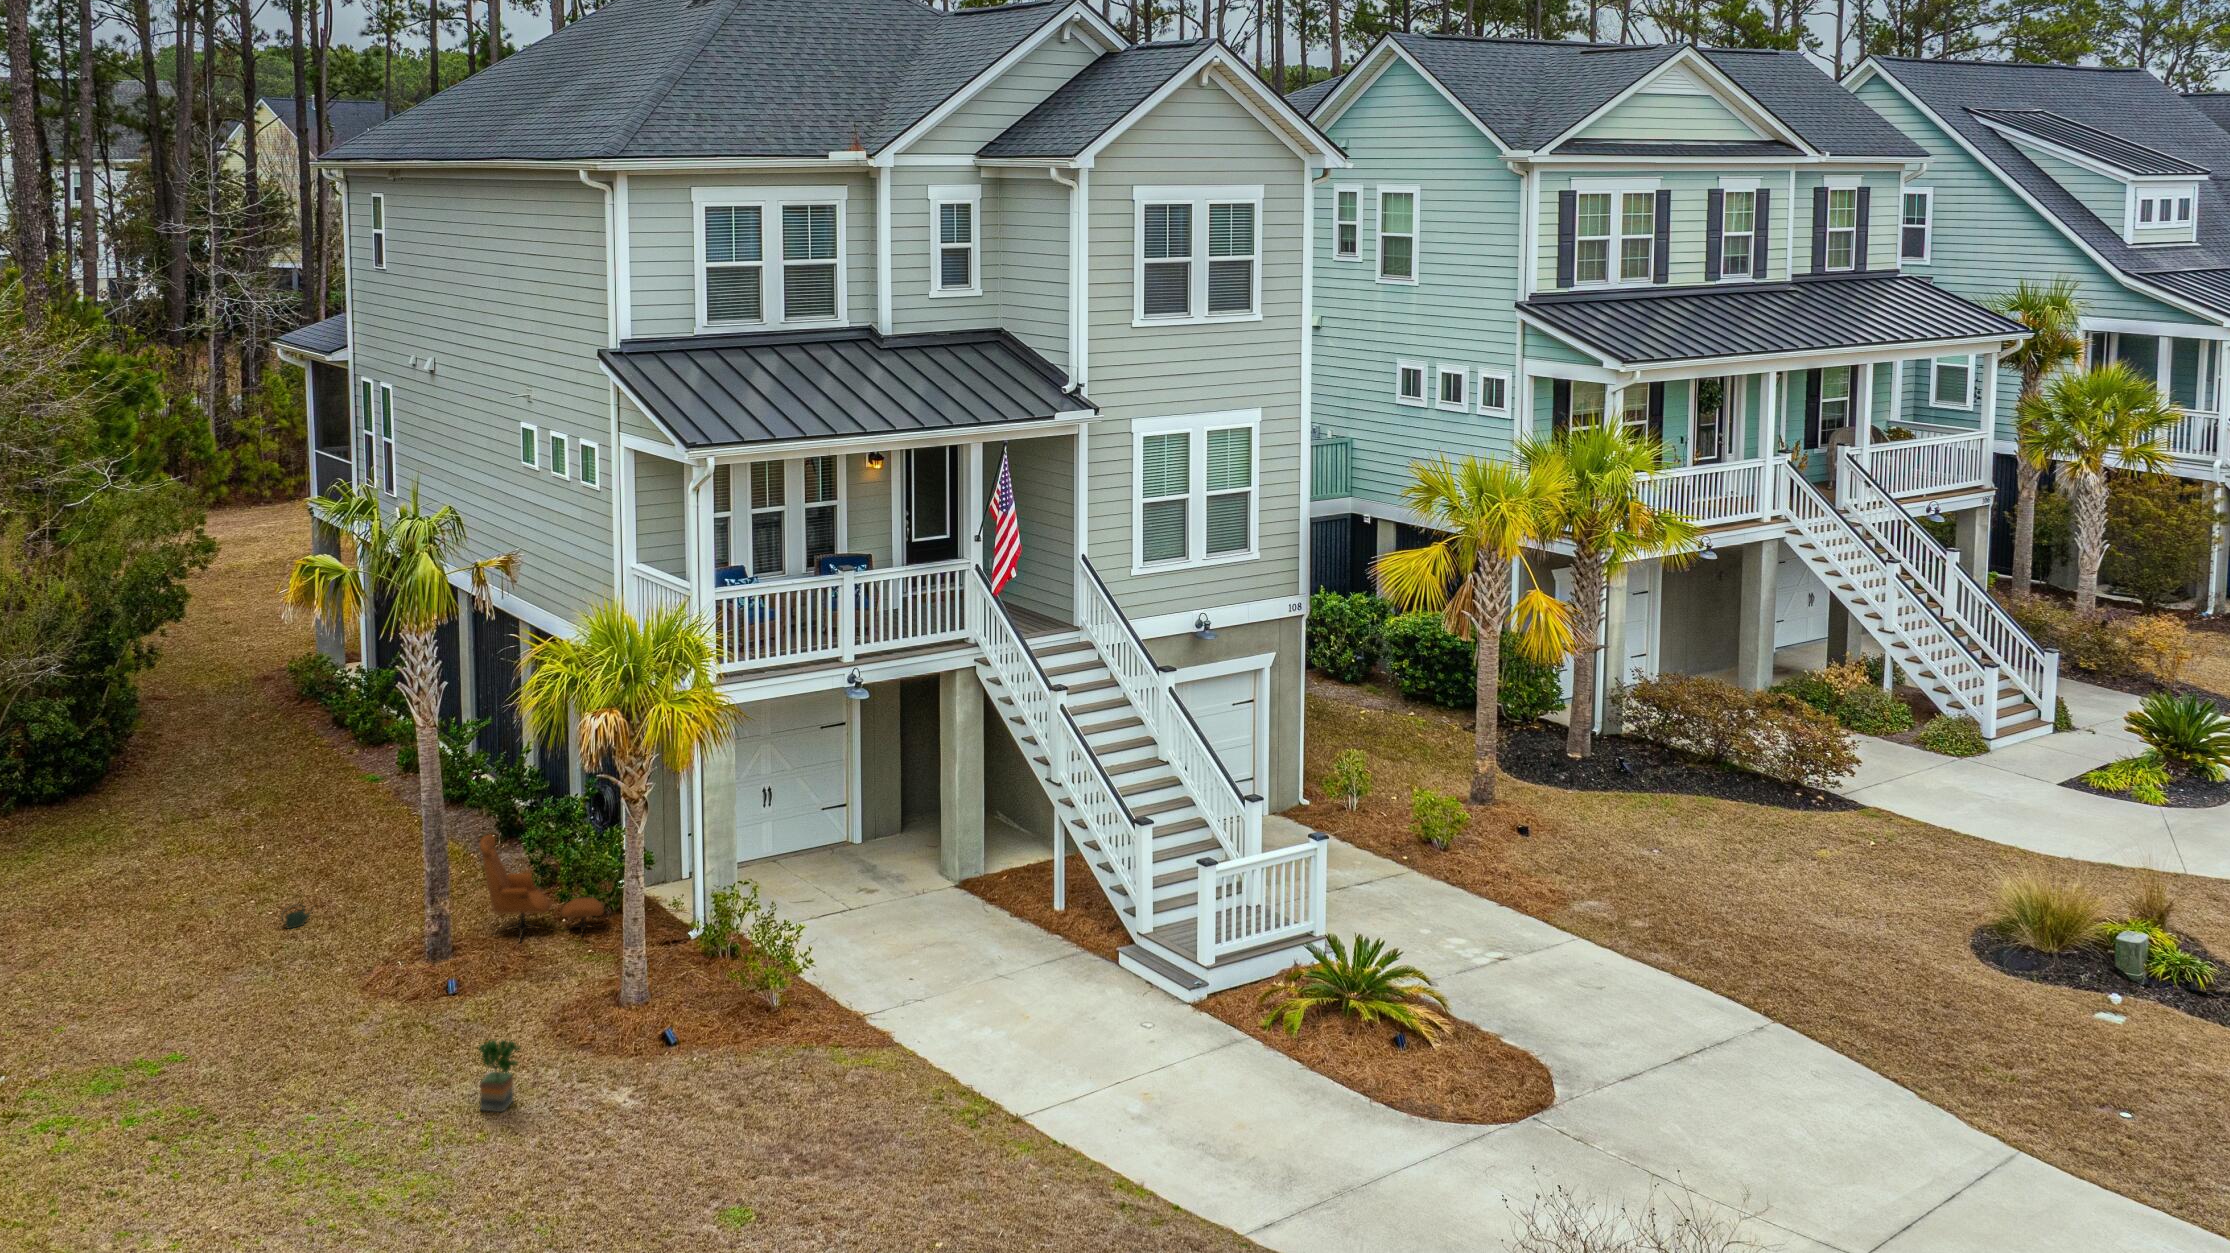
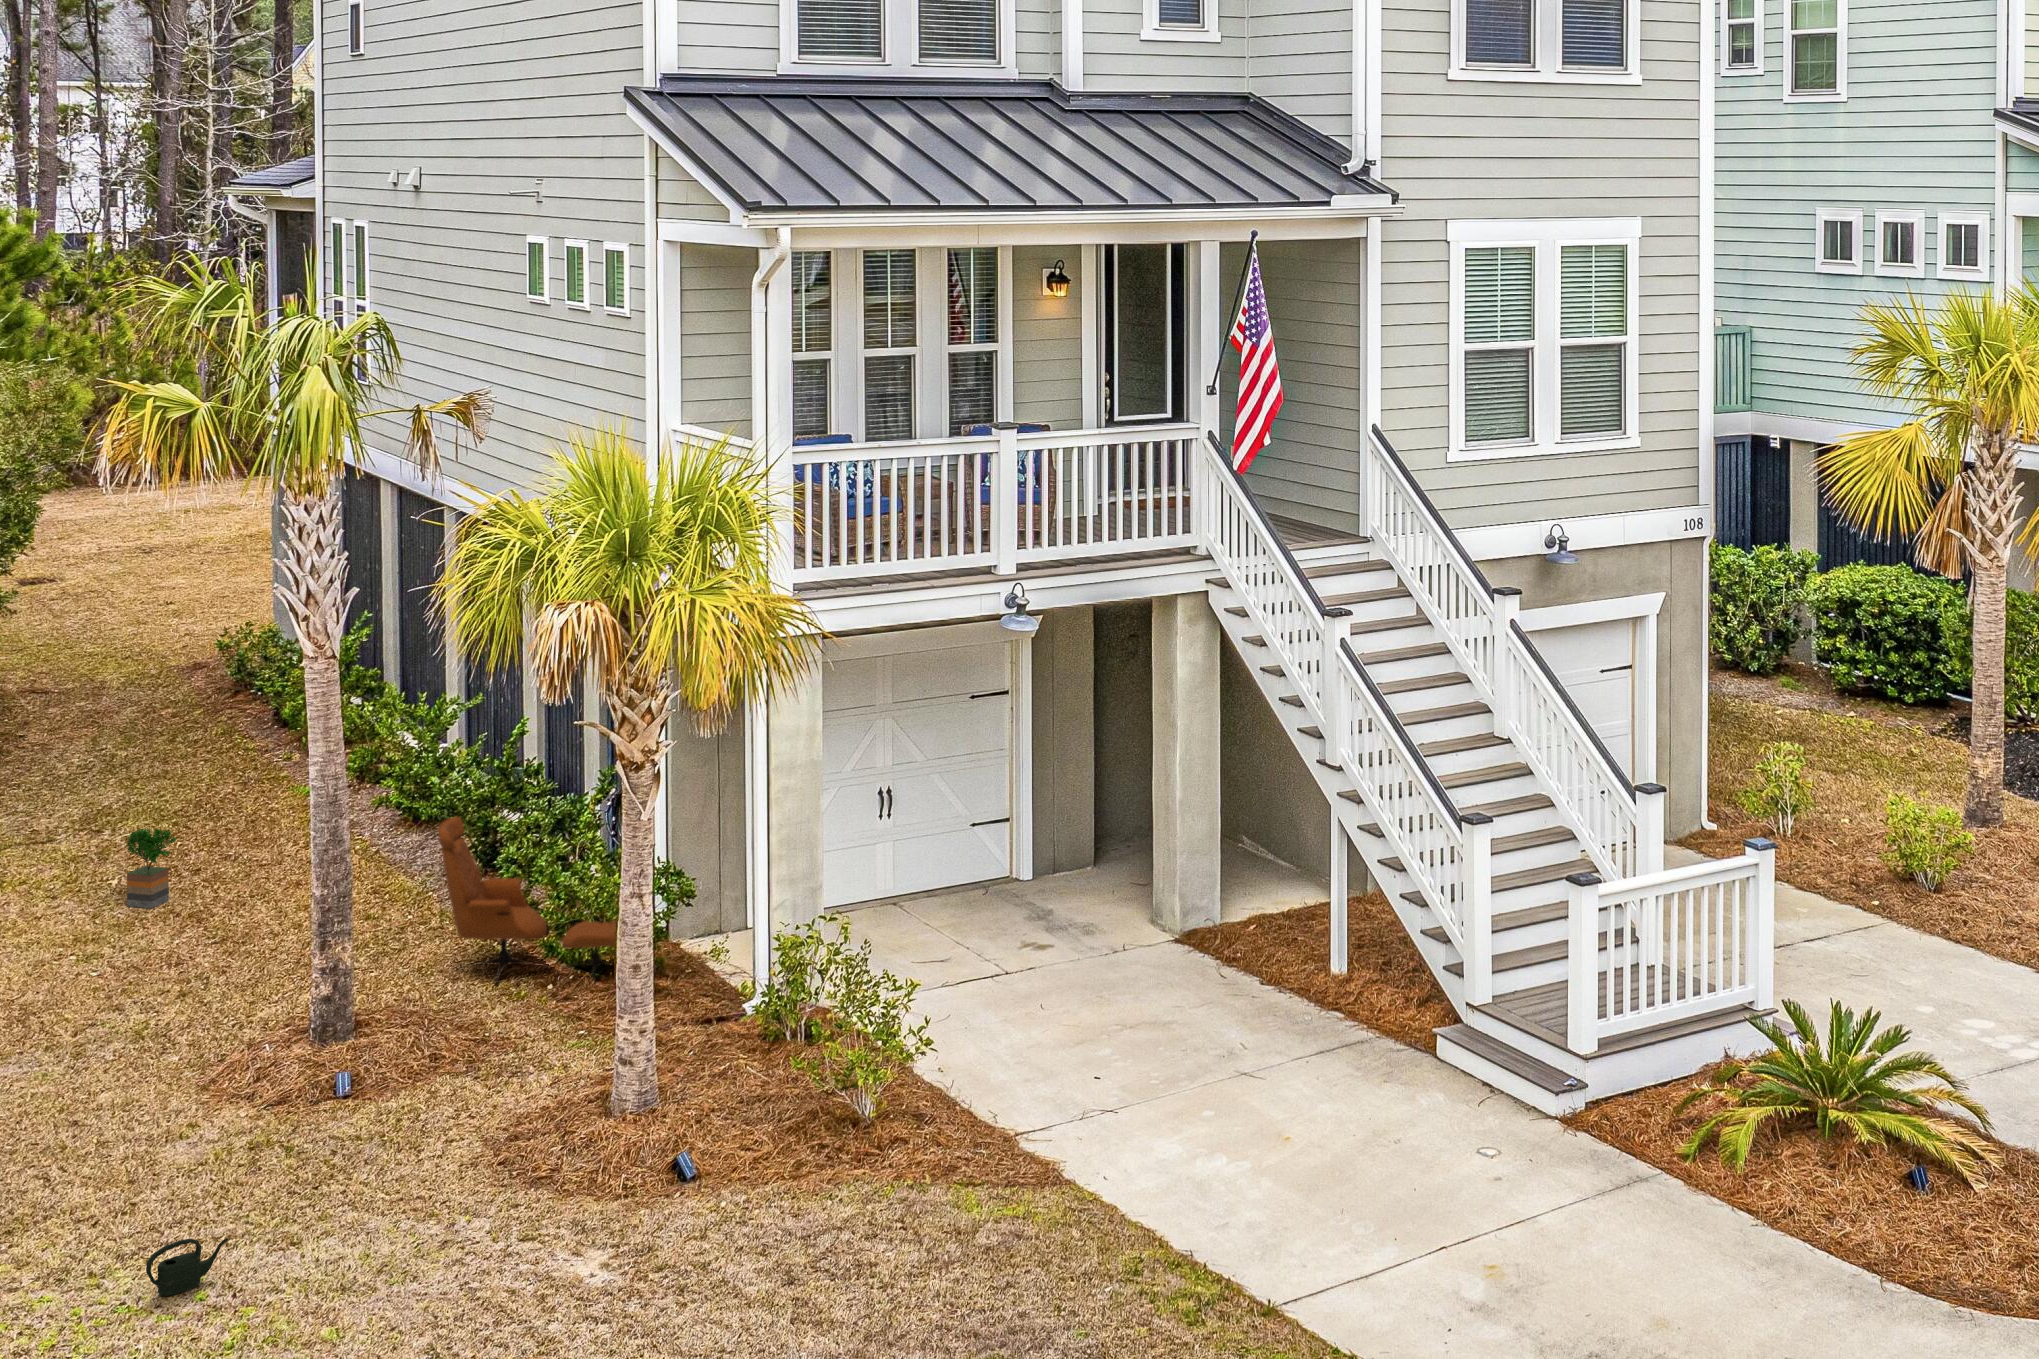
watering can: present [281,906,311,929] -> present [146,1238,228,1296]
potted tree: present [479,1040,520,1112] -> present [127,828,177,908]

